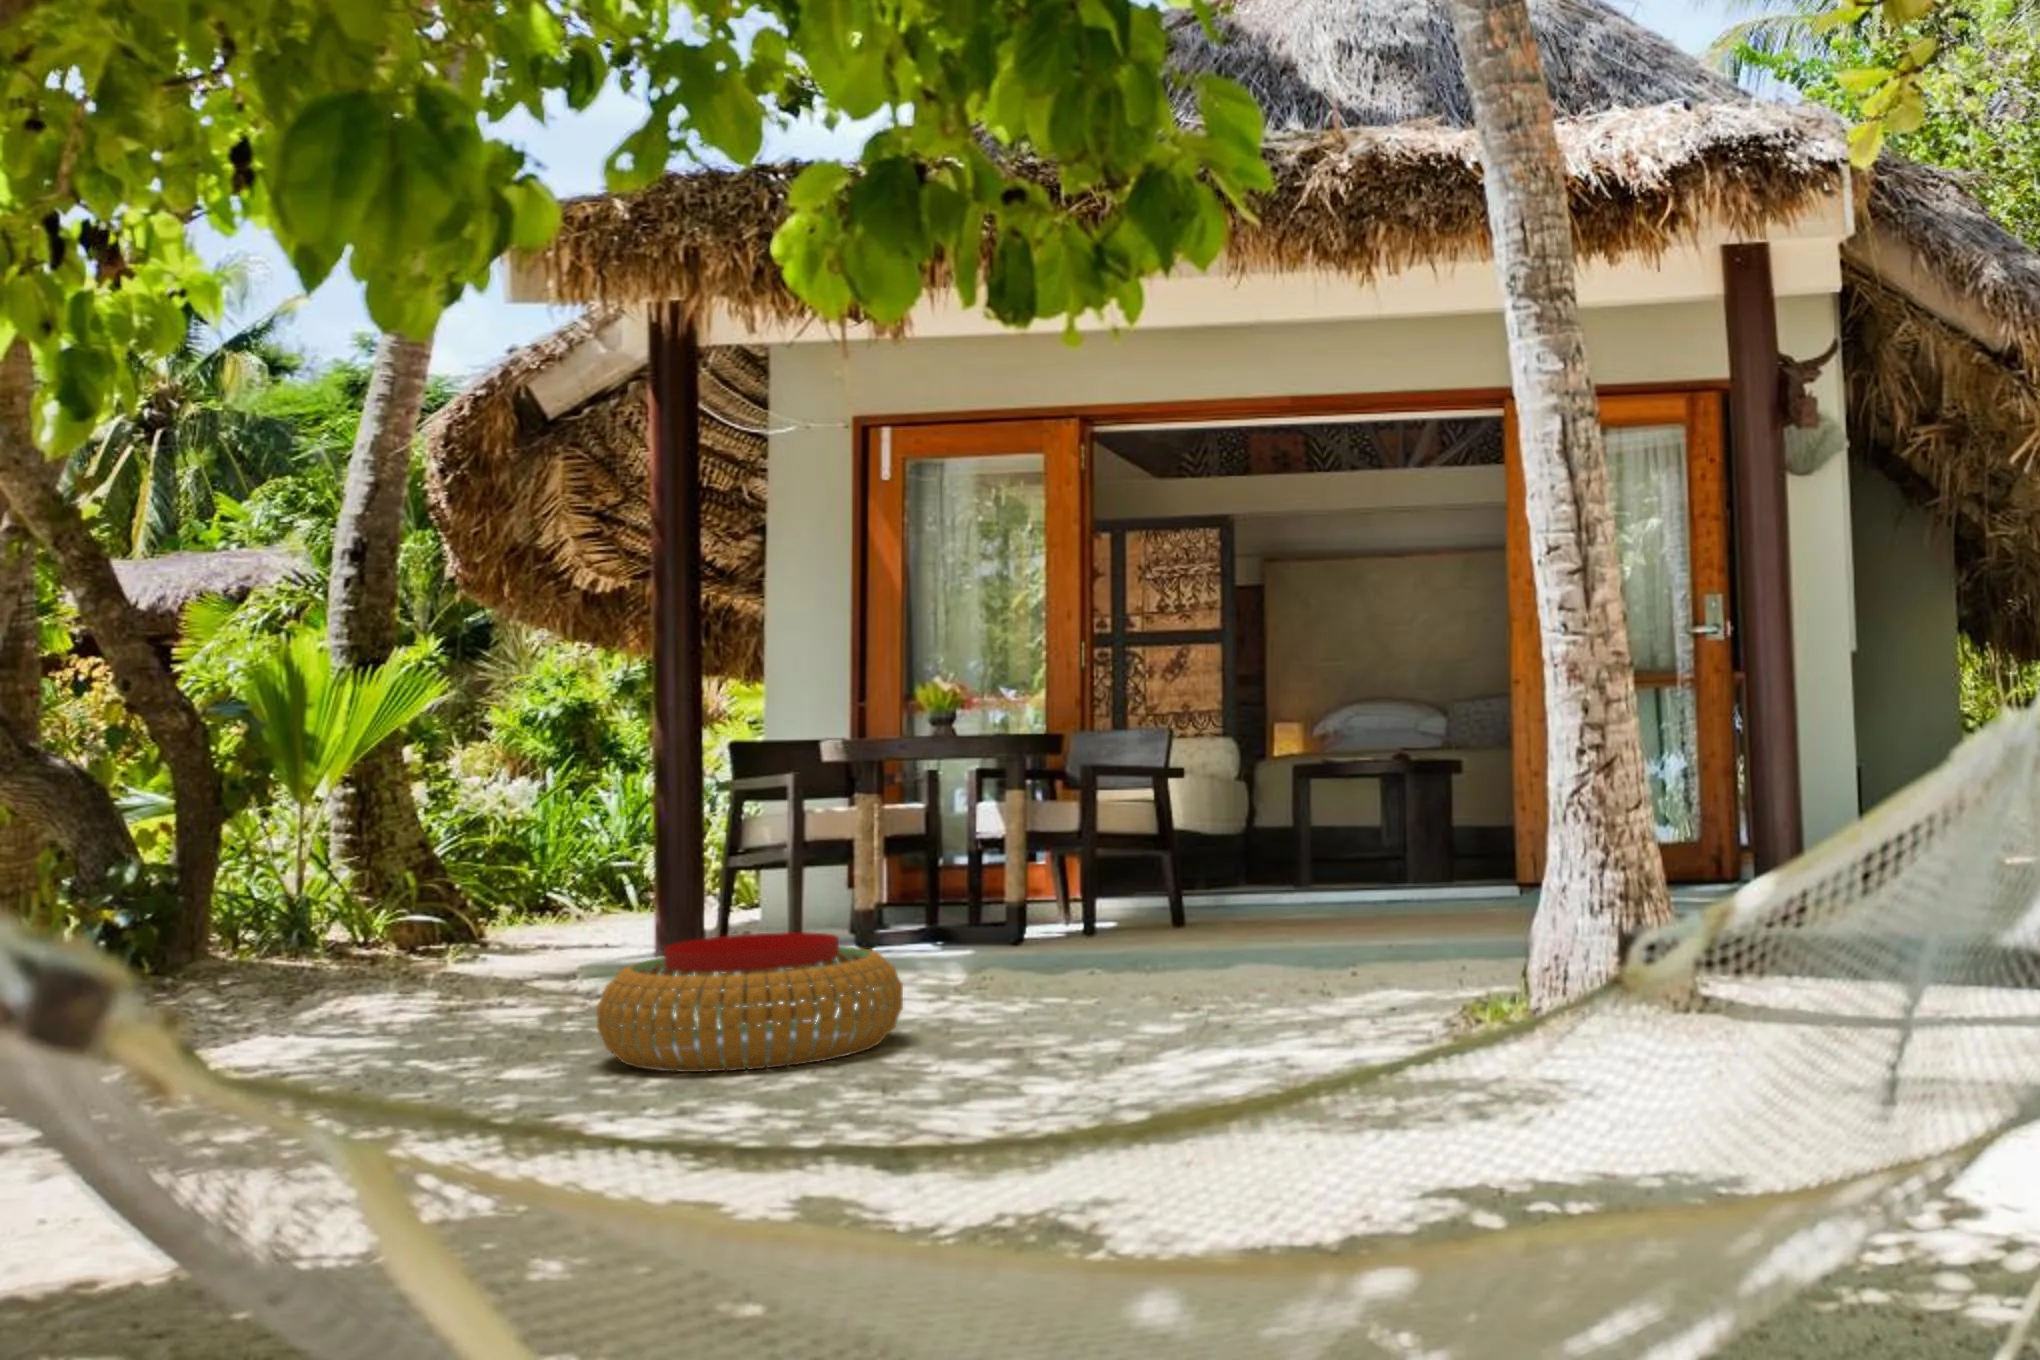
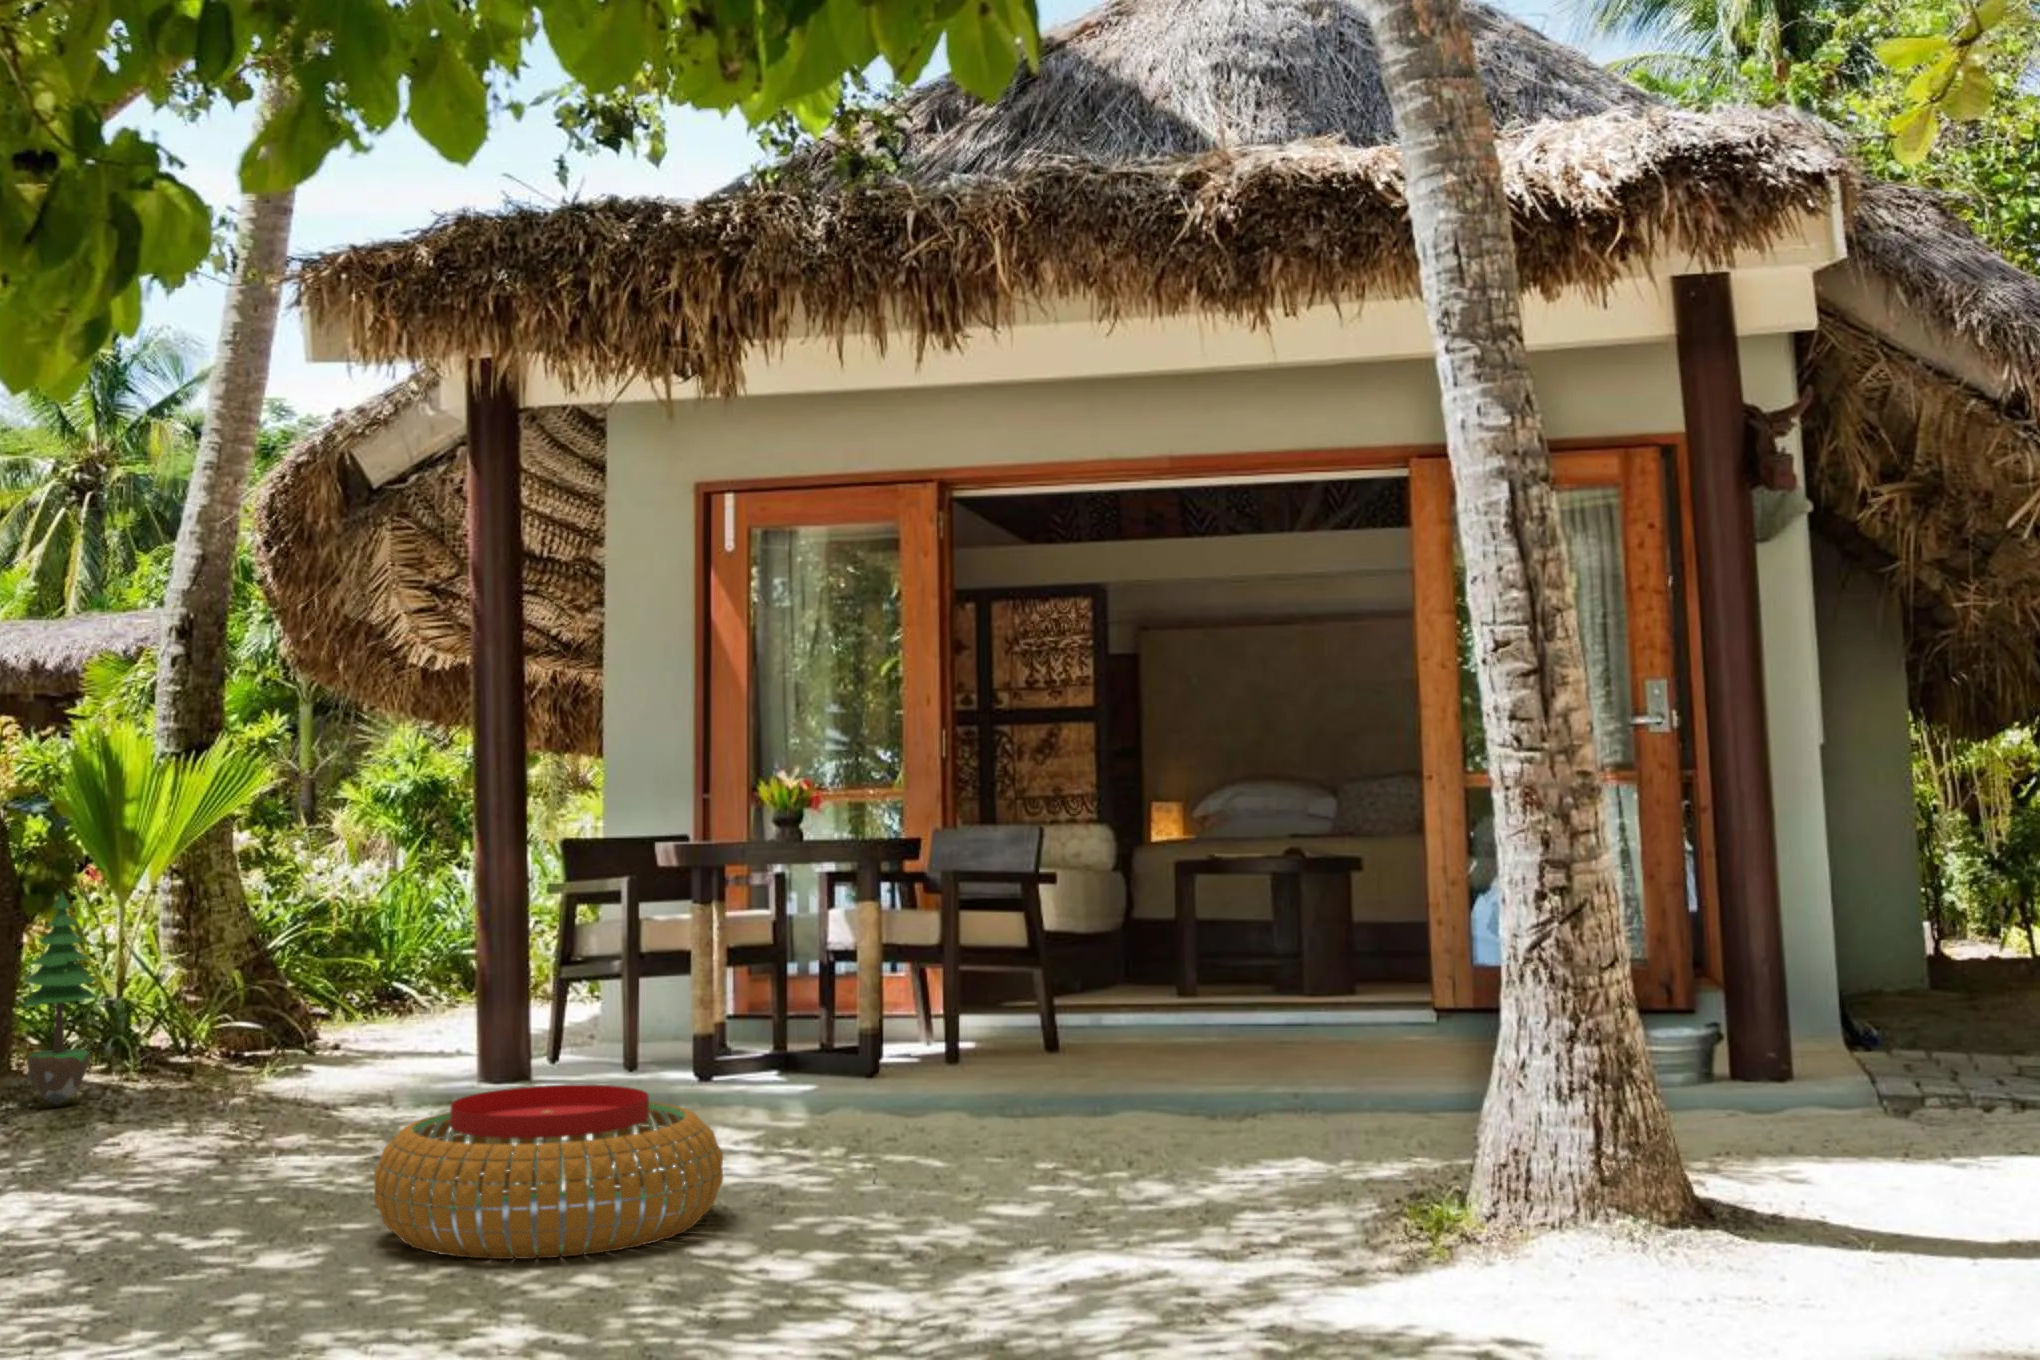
potted tree: none [215,792,292,992] -> present [22,892,97,1105]

